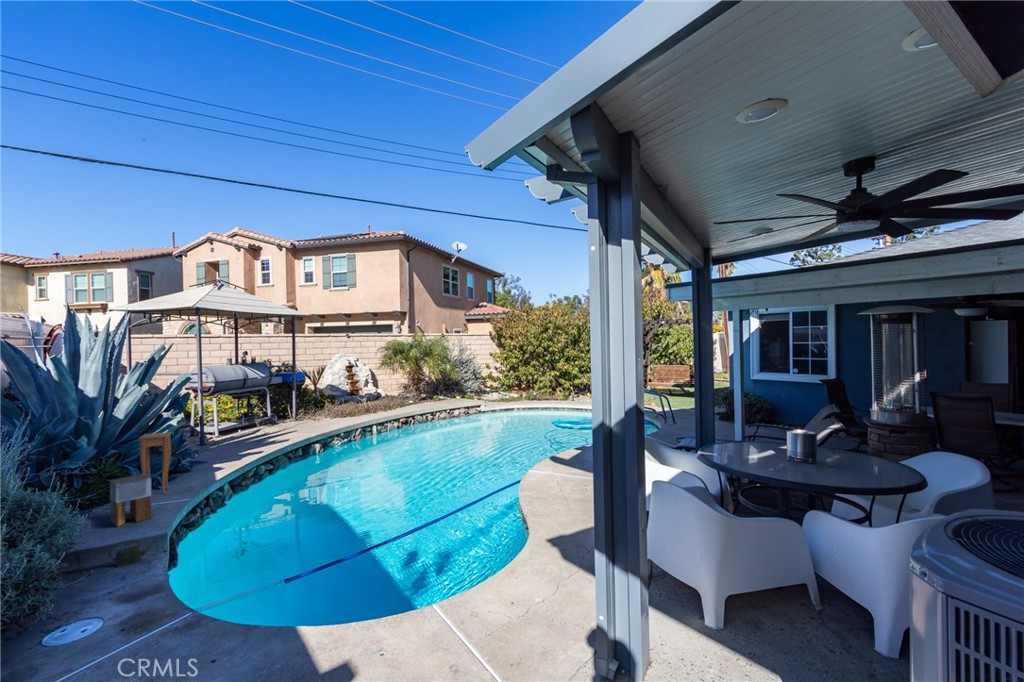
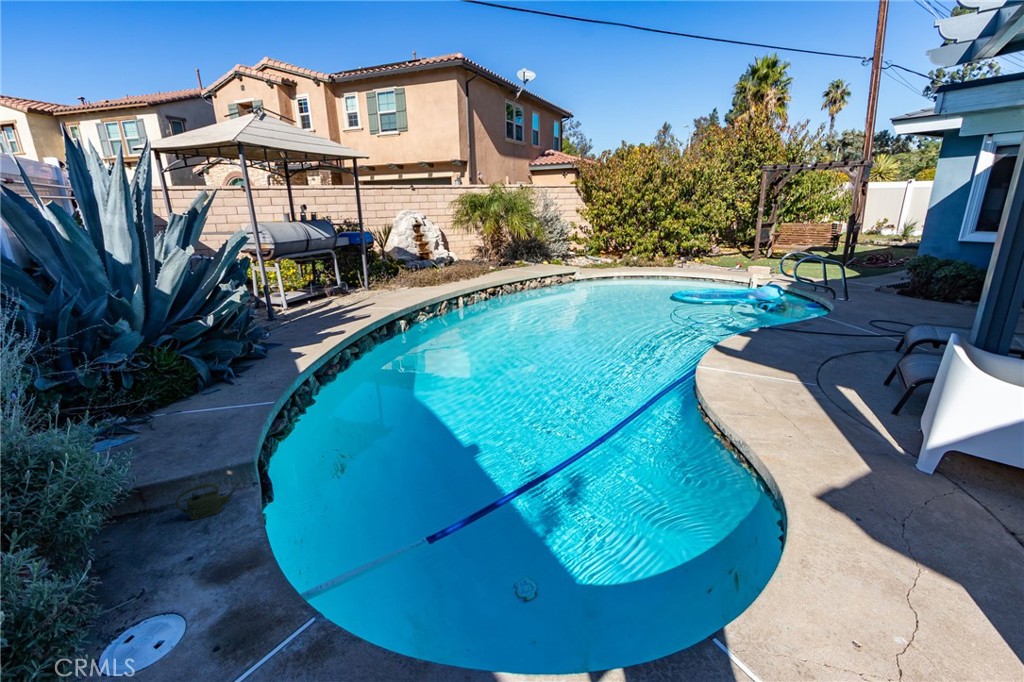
side table: present [139,432,171,494] -> none [192,313,244,398]
stool: present [110,474,151,527] -> none [162,376,228,451]

